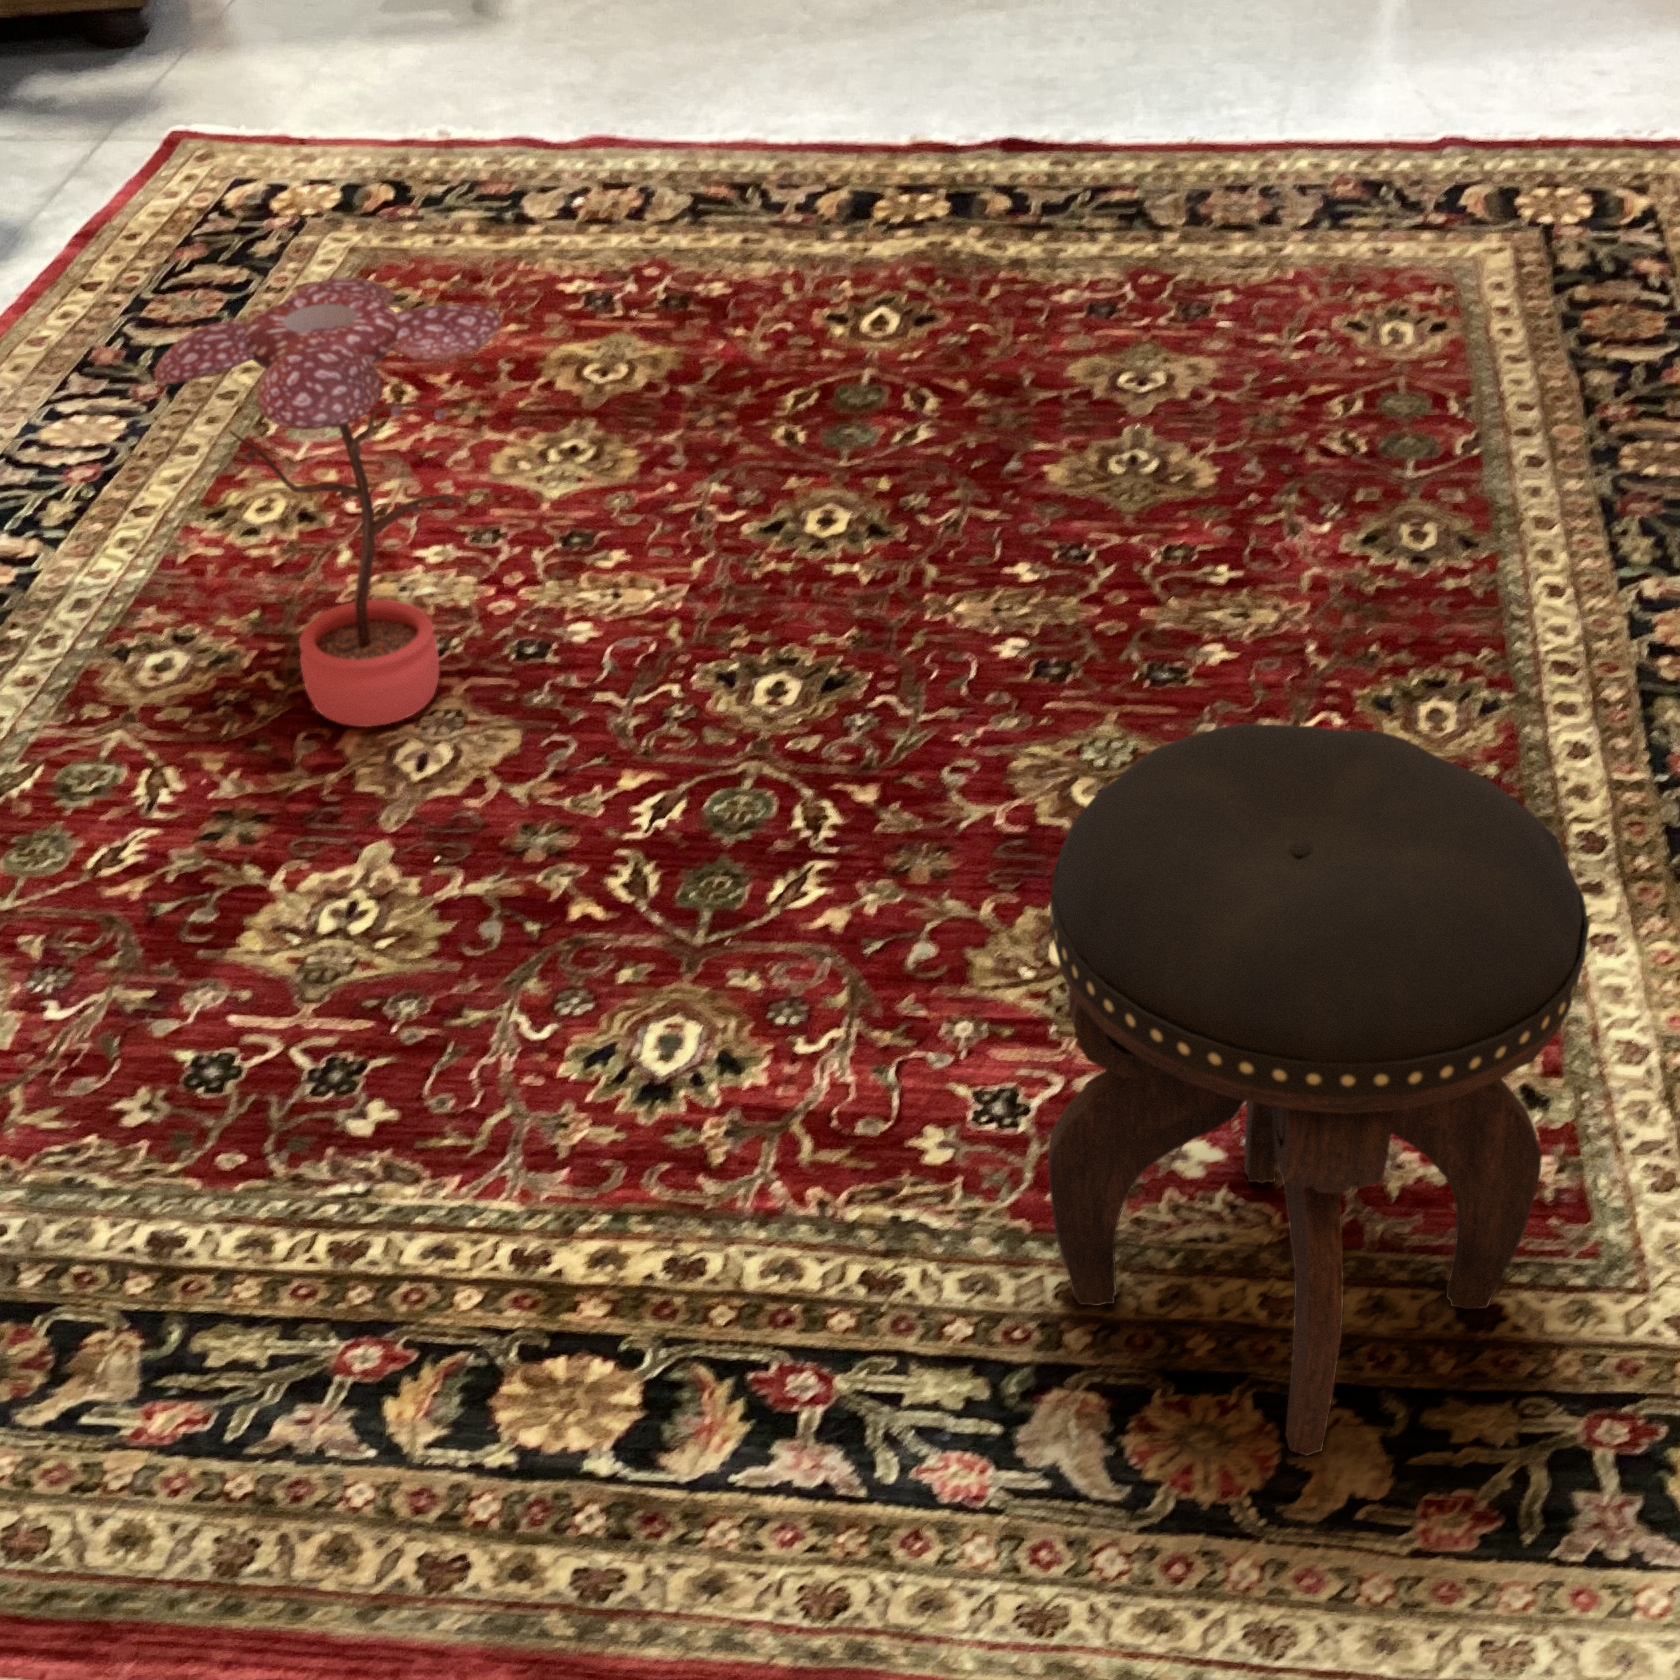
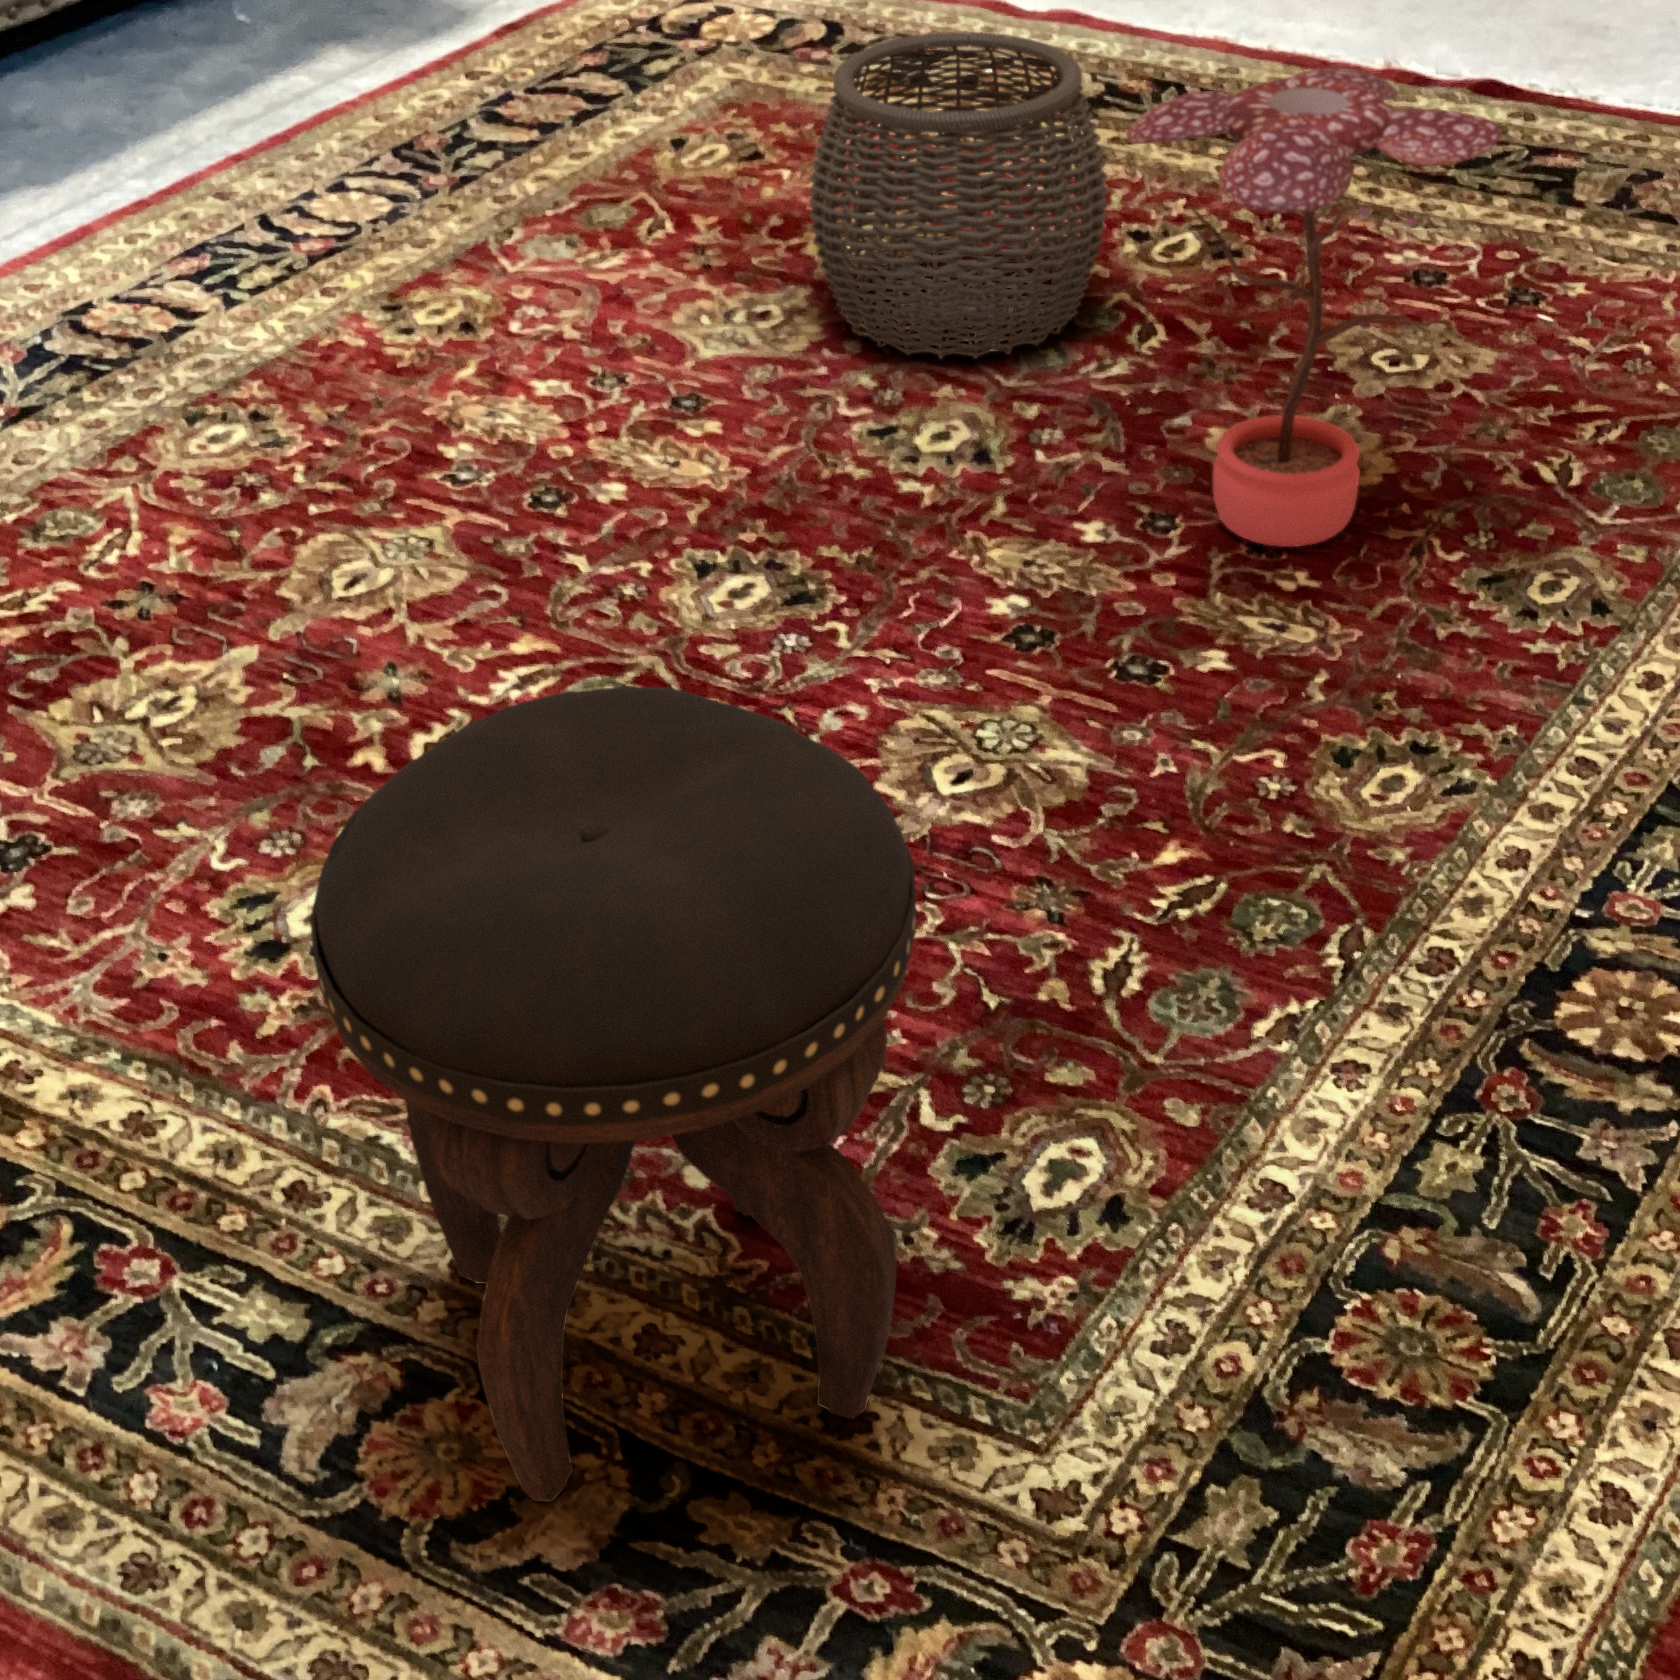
woven basket: none [609,163,881,461] -> present [809,32,1108,359]
potted plant: present [154,278,501,727] -> present [1126,68,1502,547]

